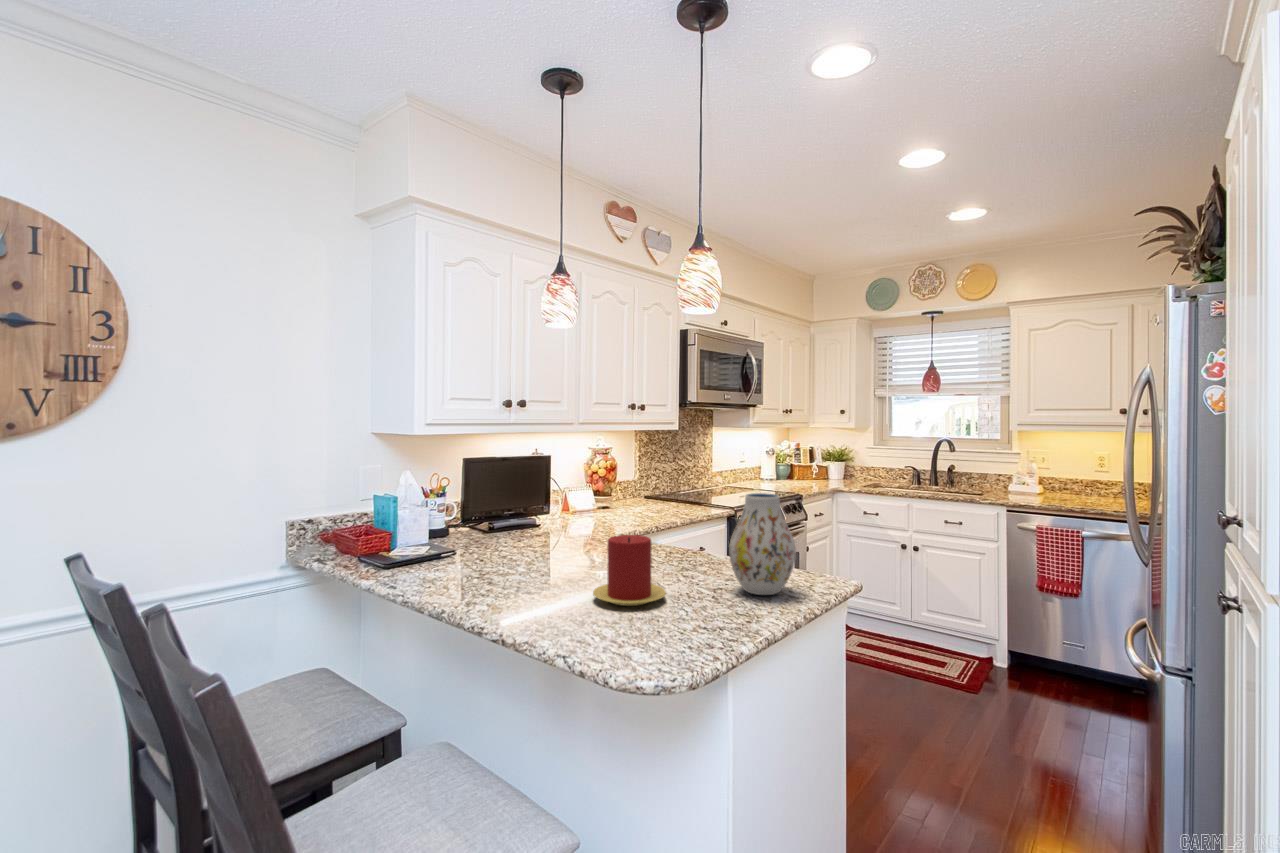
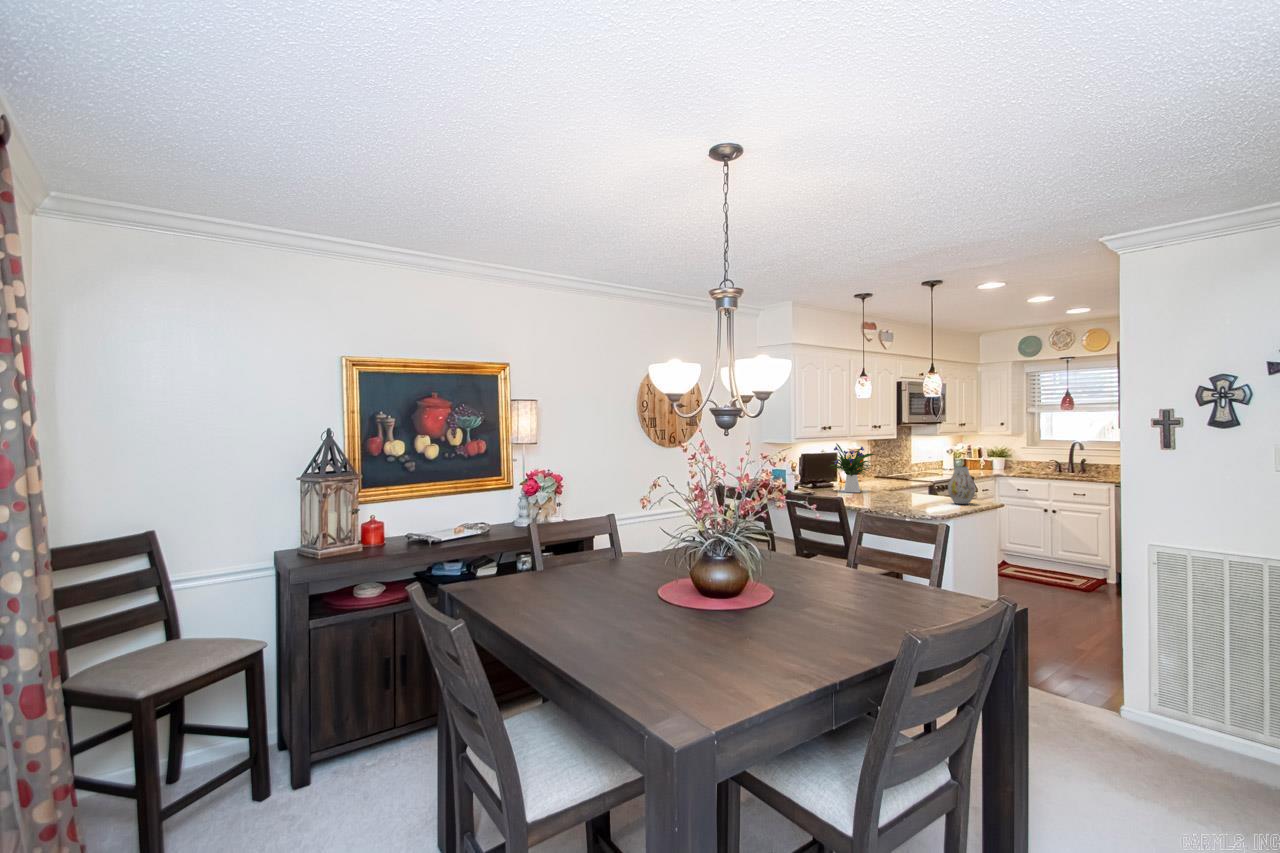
flower arrangement: none [506,432,606,541] -> present [831,443,875,492]
candle: present [593,535,666,606] -> none [896,482,925,505]

